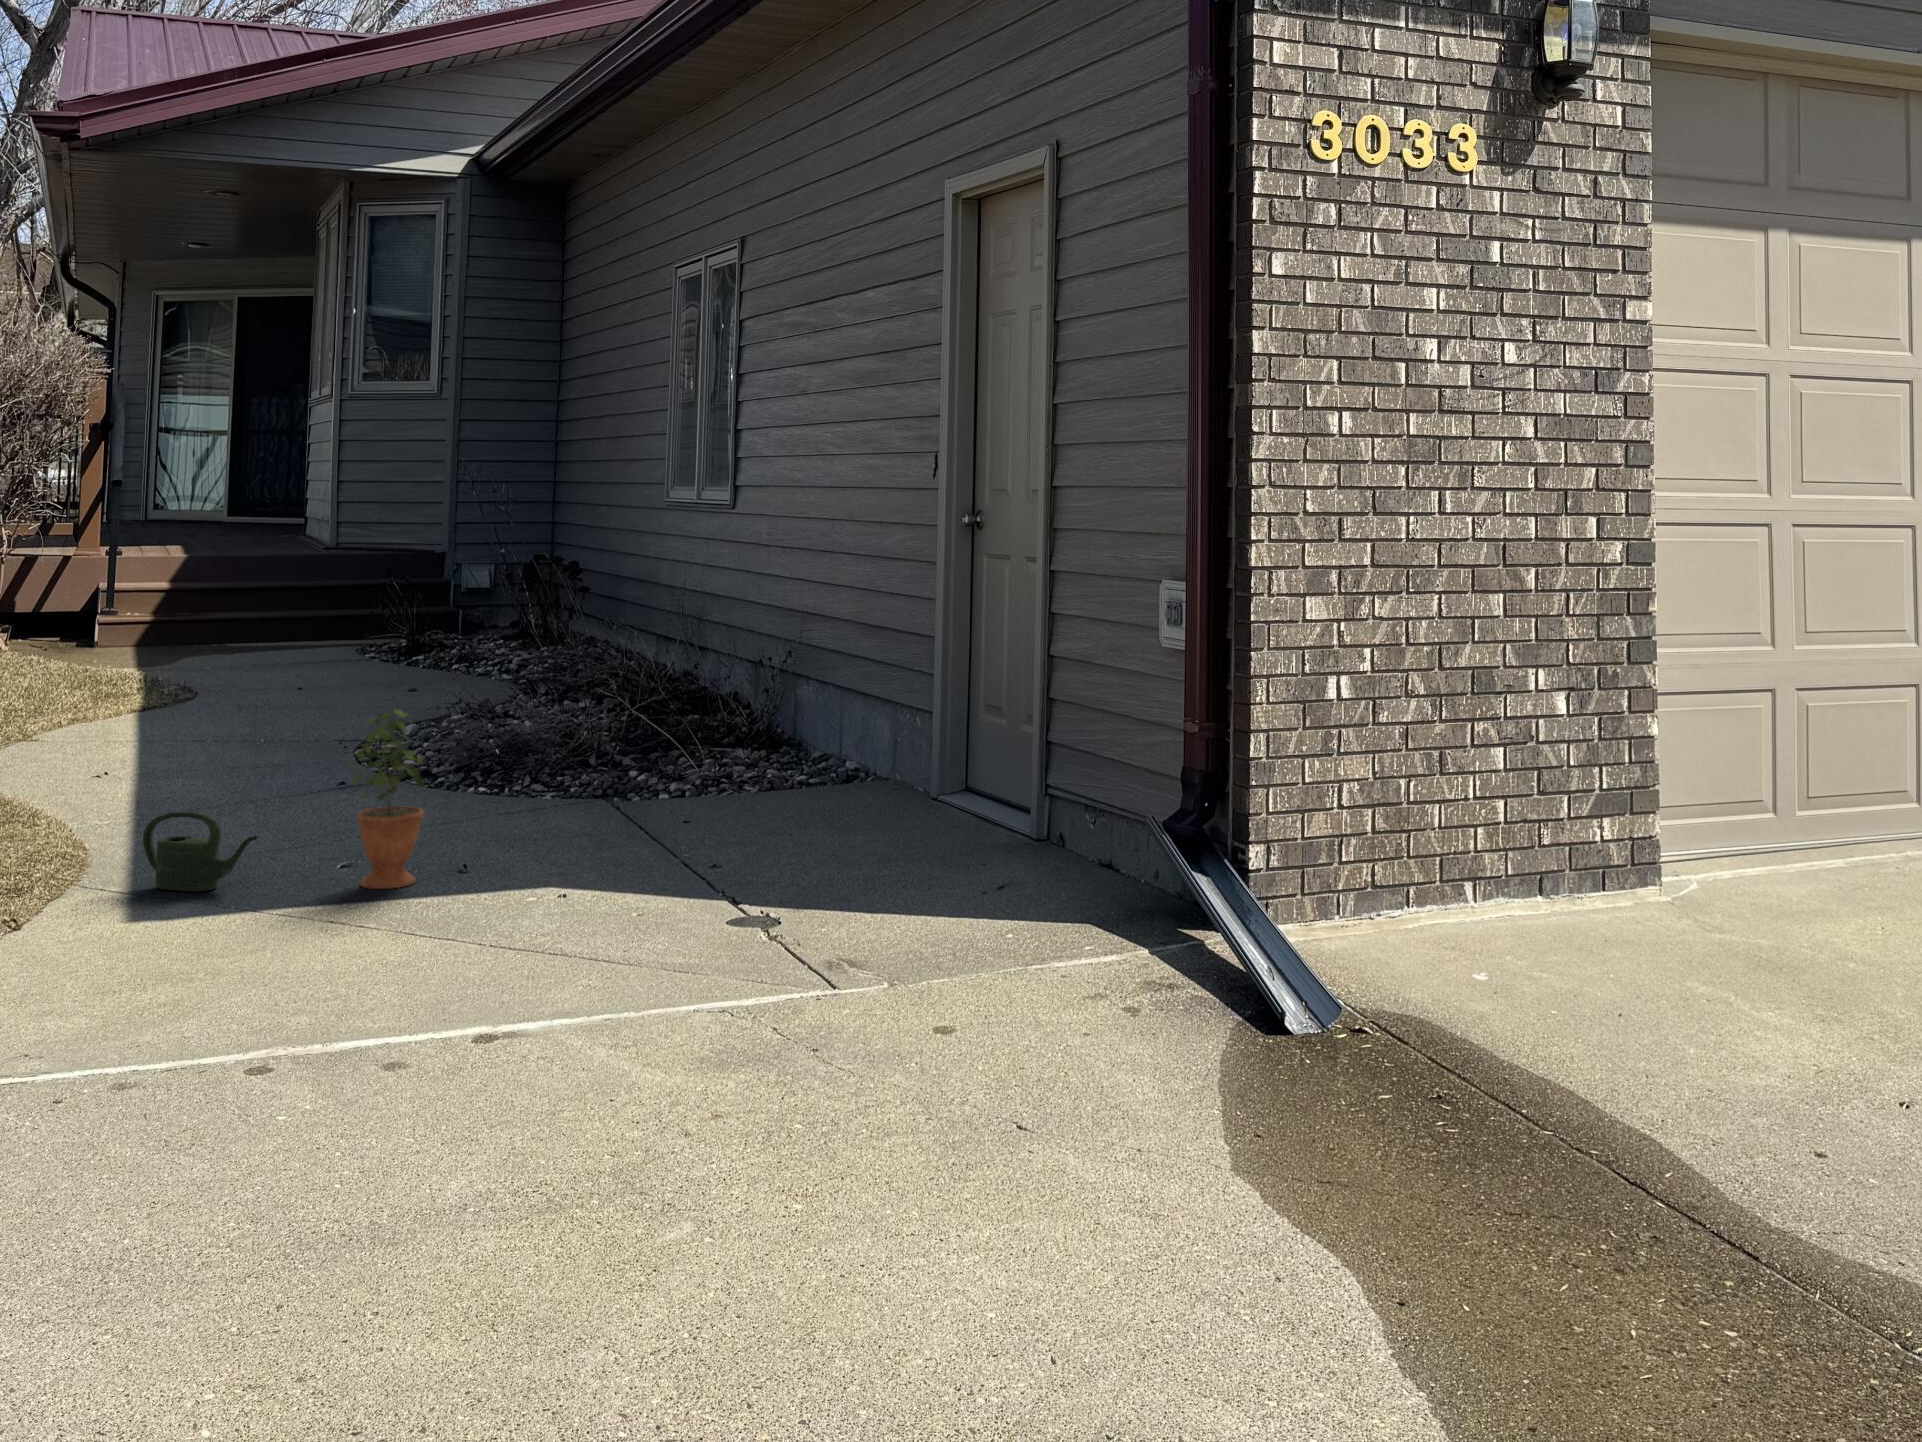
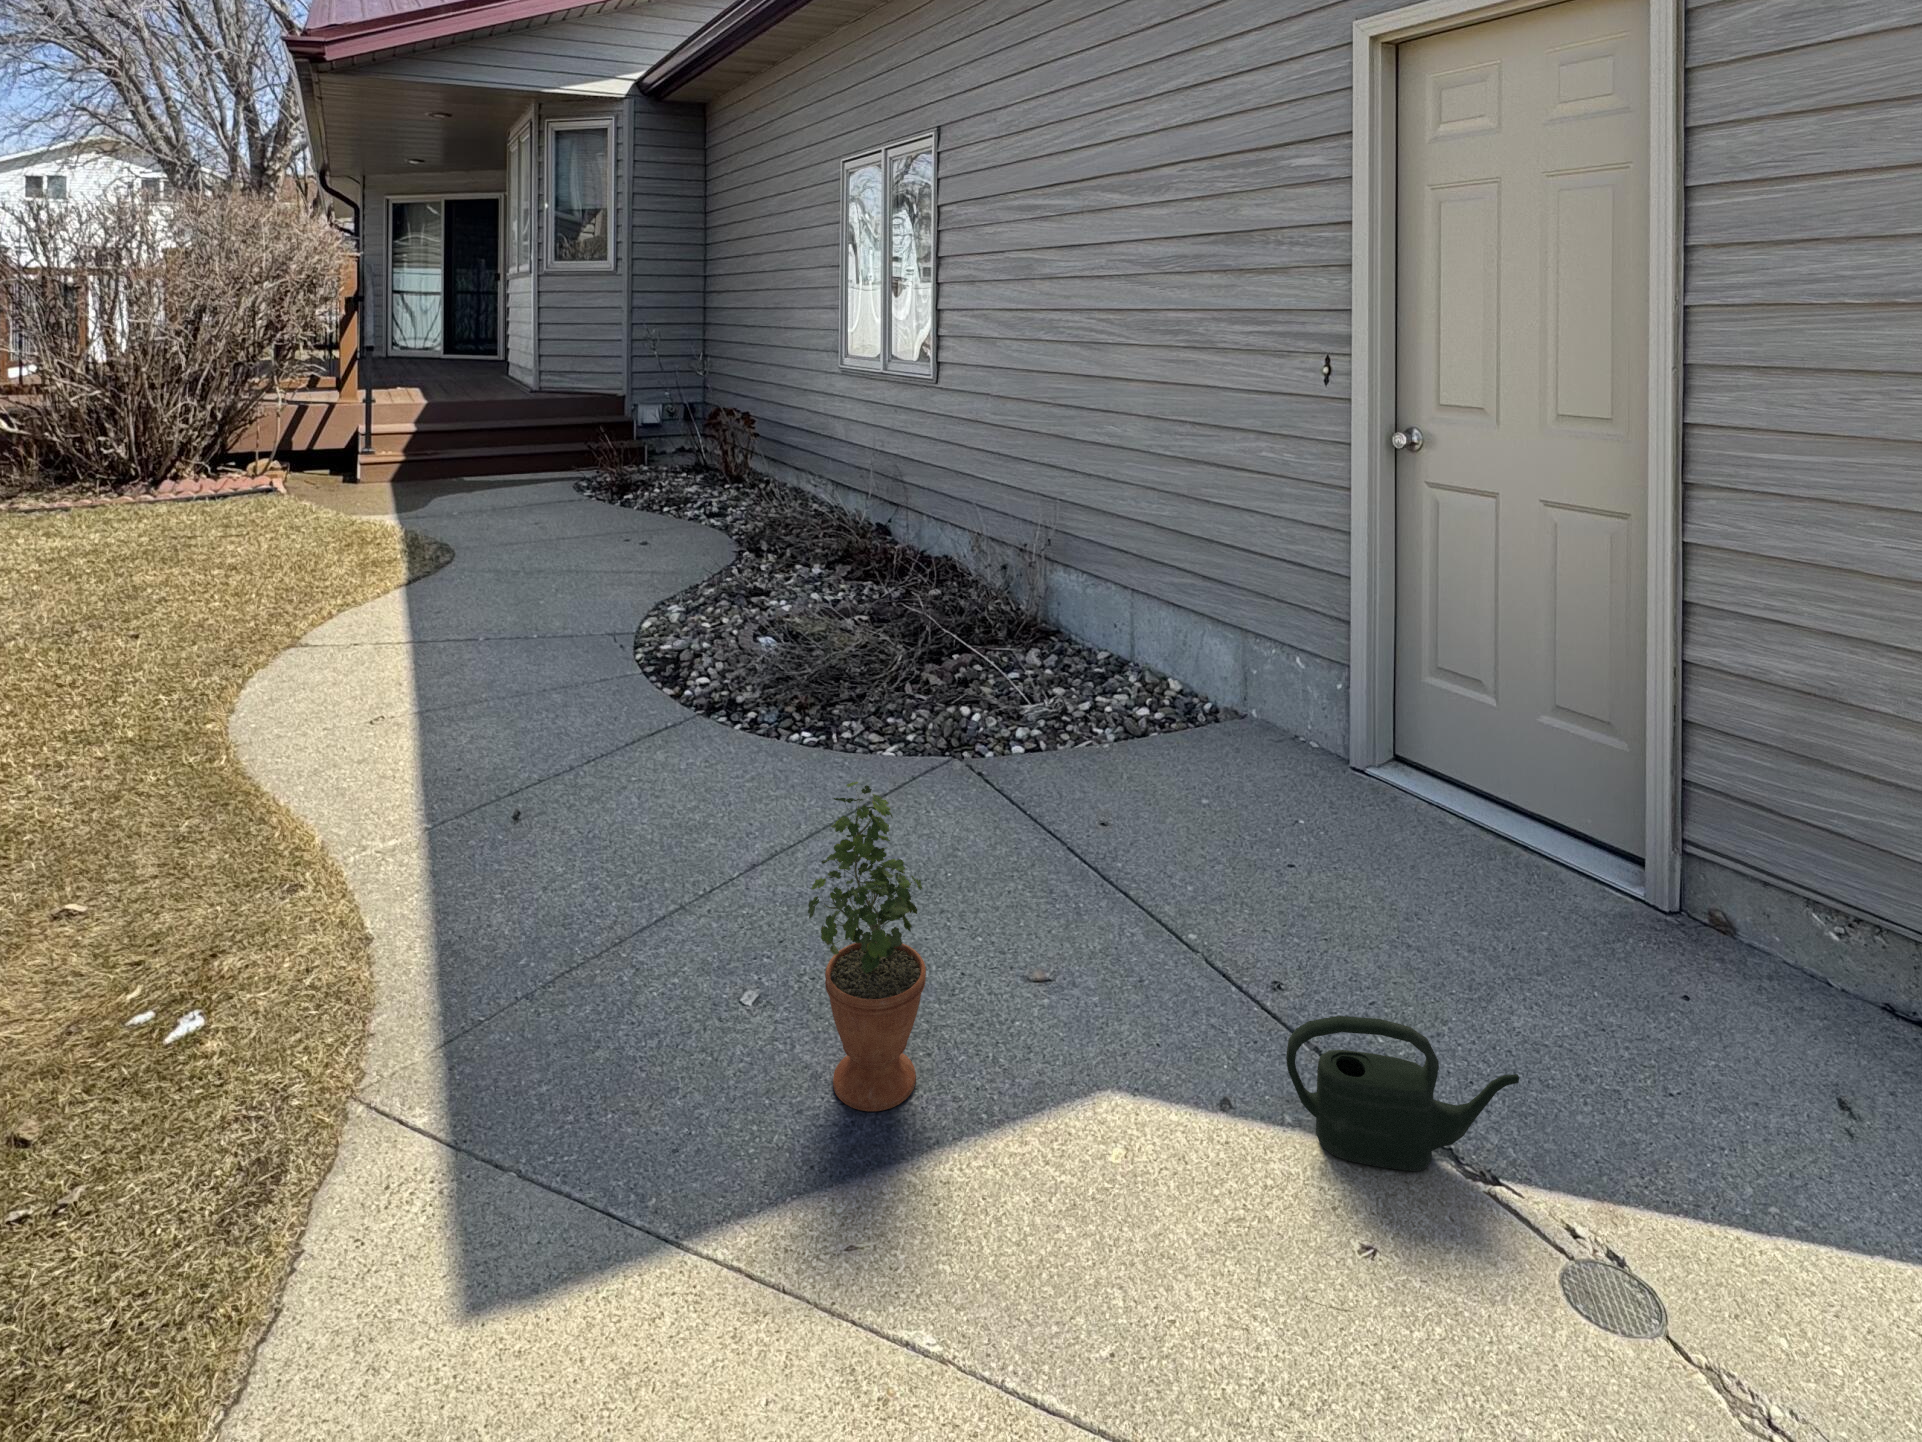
watering can: present [143,812,257,892] -> present [1286,1016,1519,1171]

